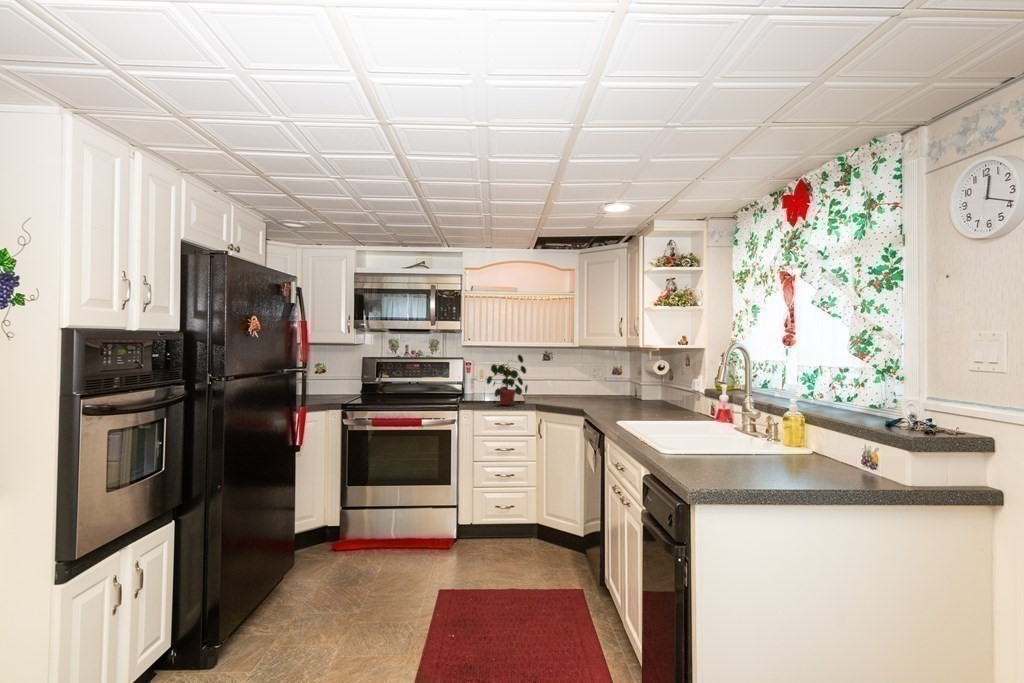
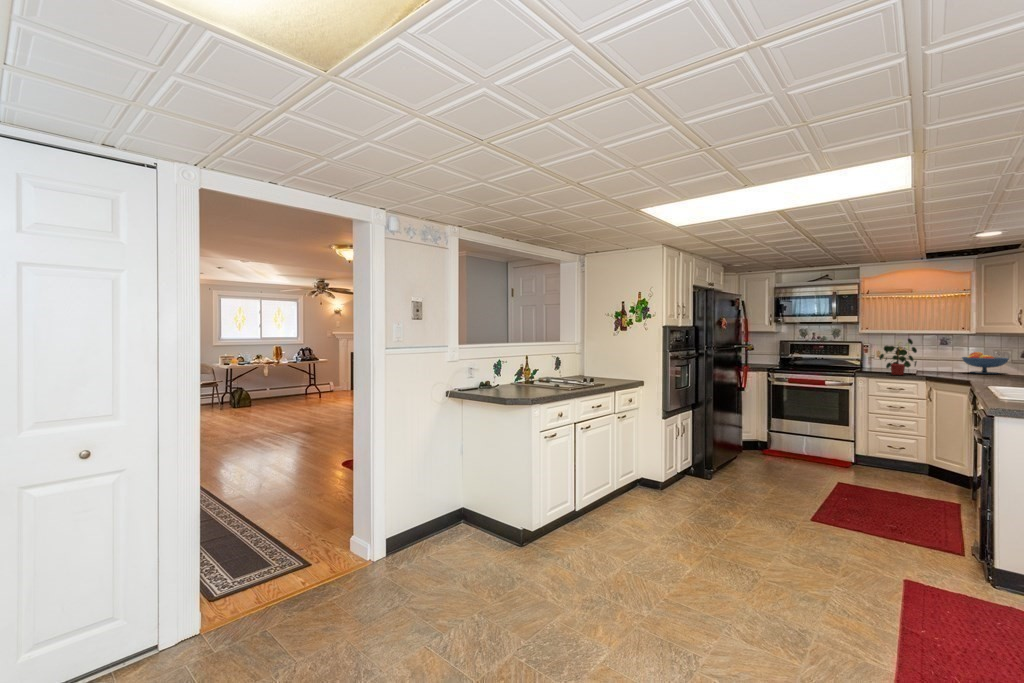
fruit bowl: none [565,370,606,397] -> present [962,352,1009,374]

